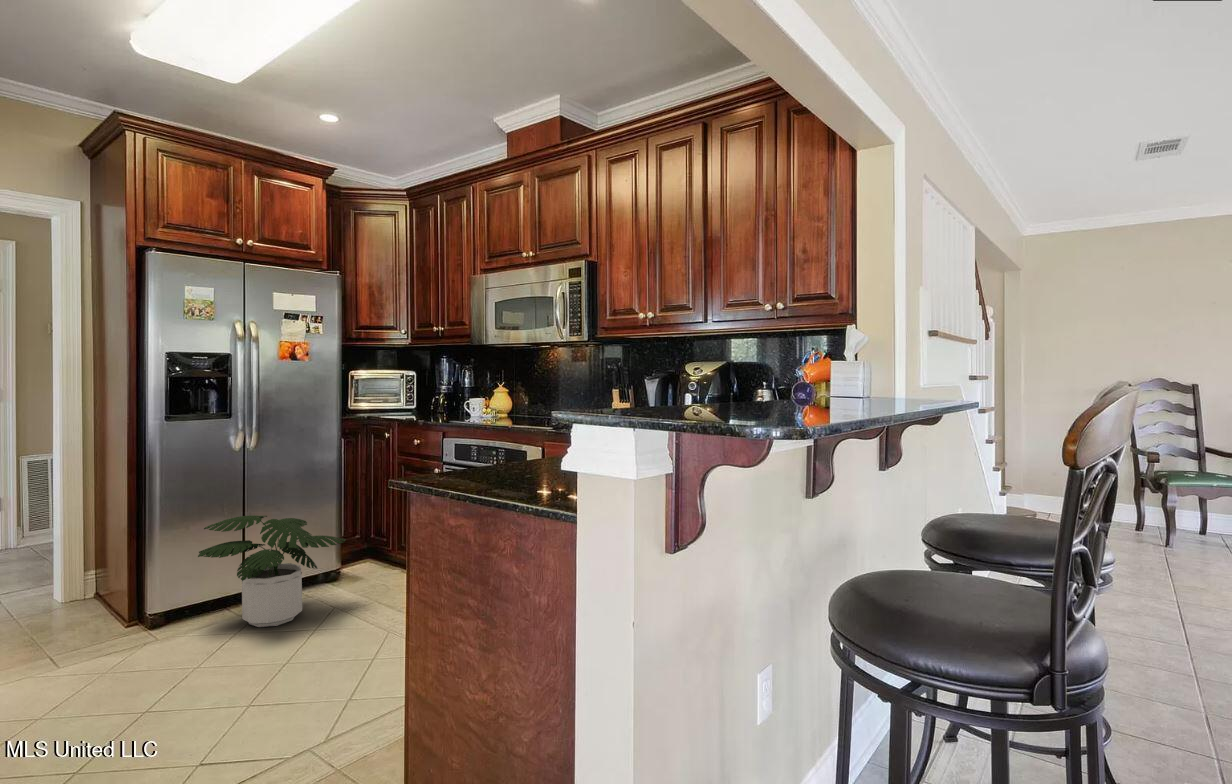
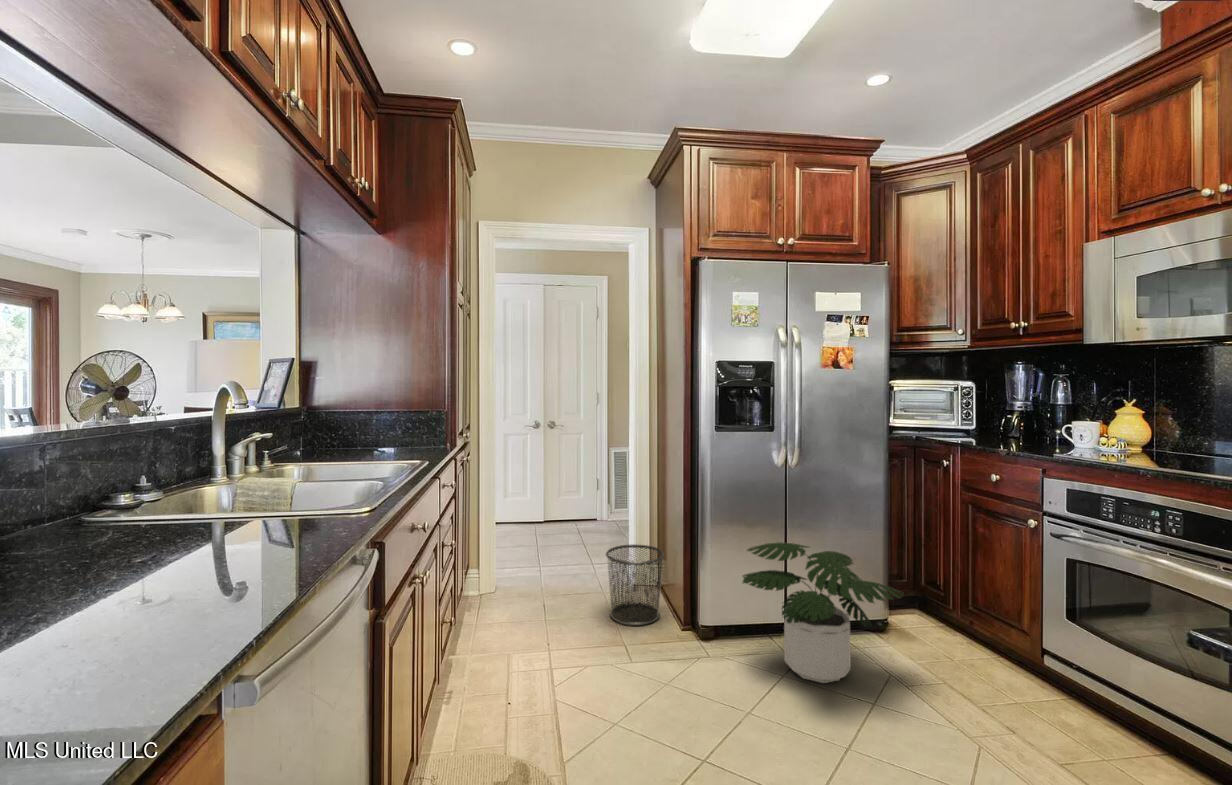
waste bin: none [25,549,108,636] -> present [606,544,664,625]

